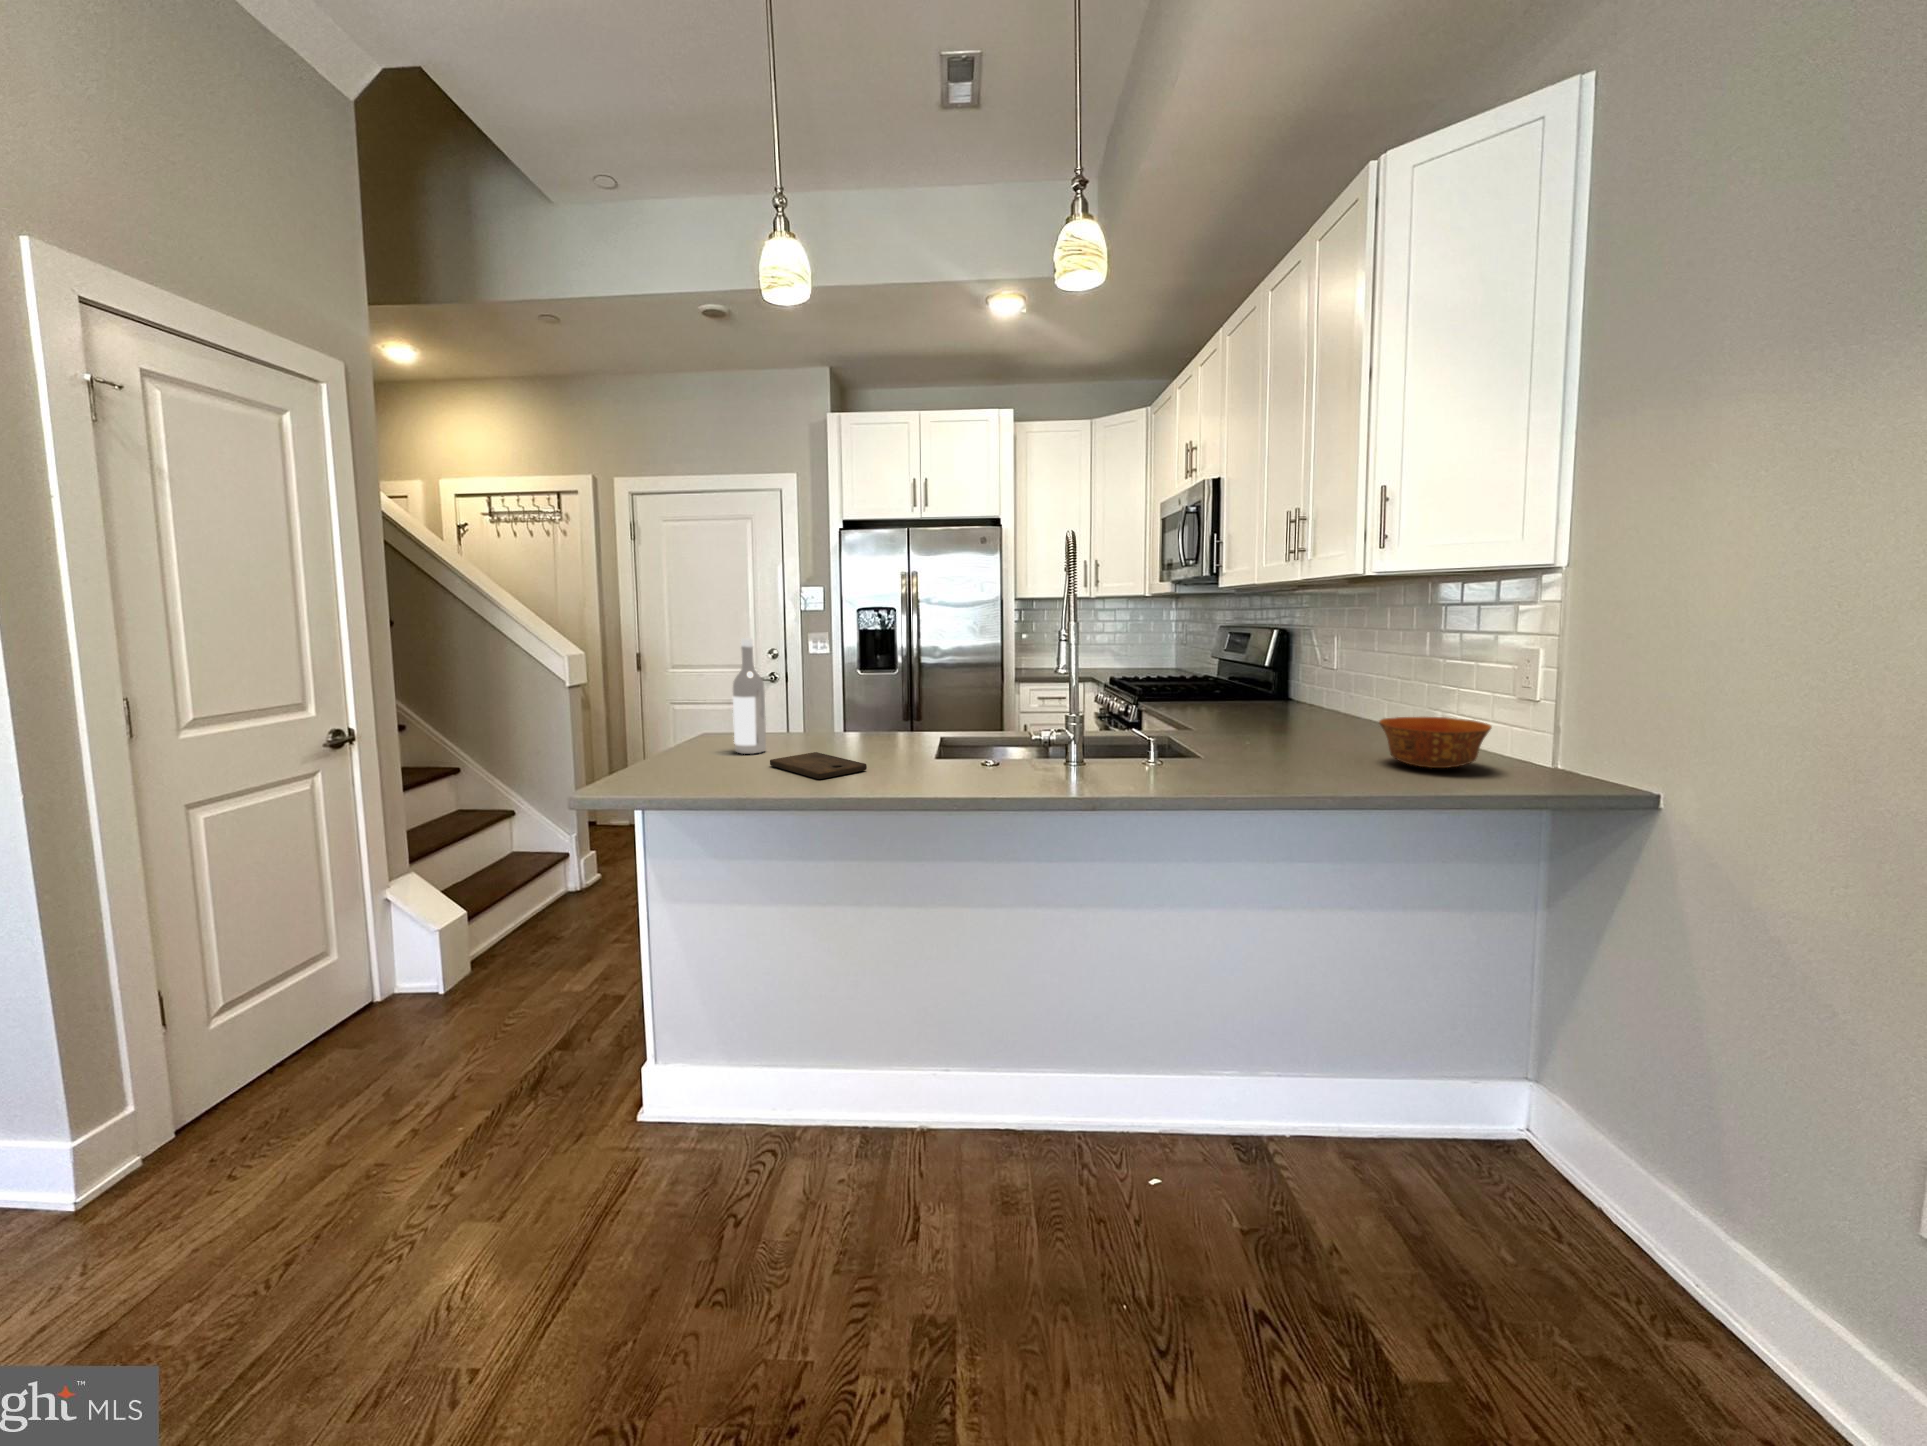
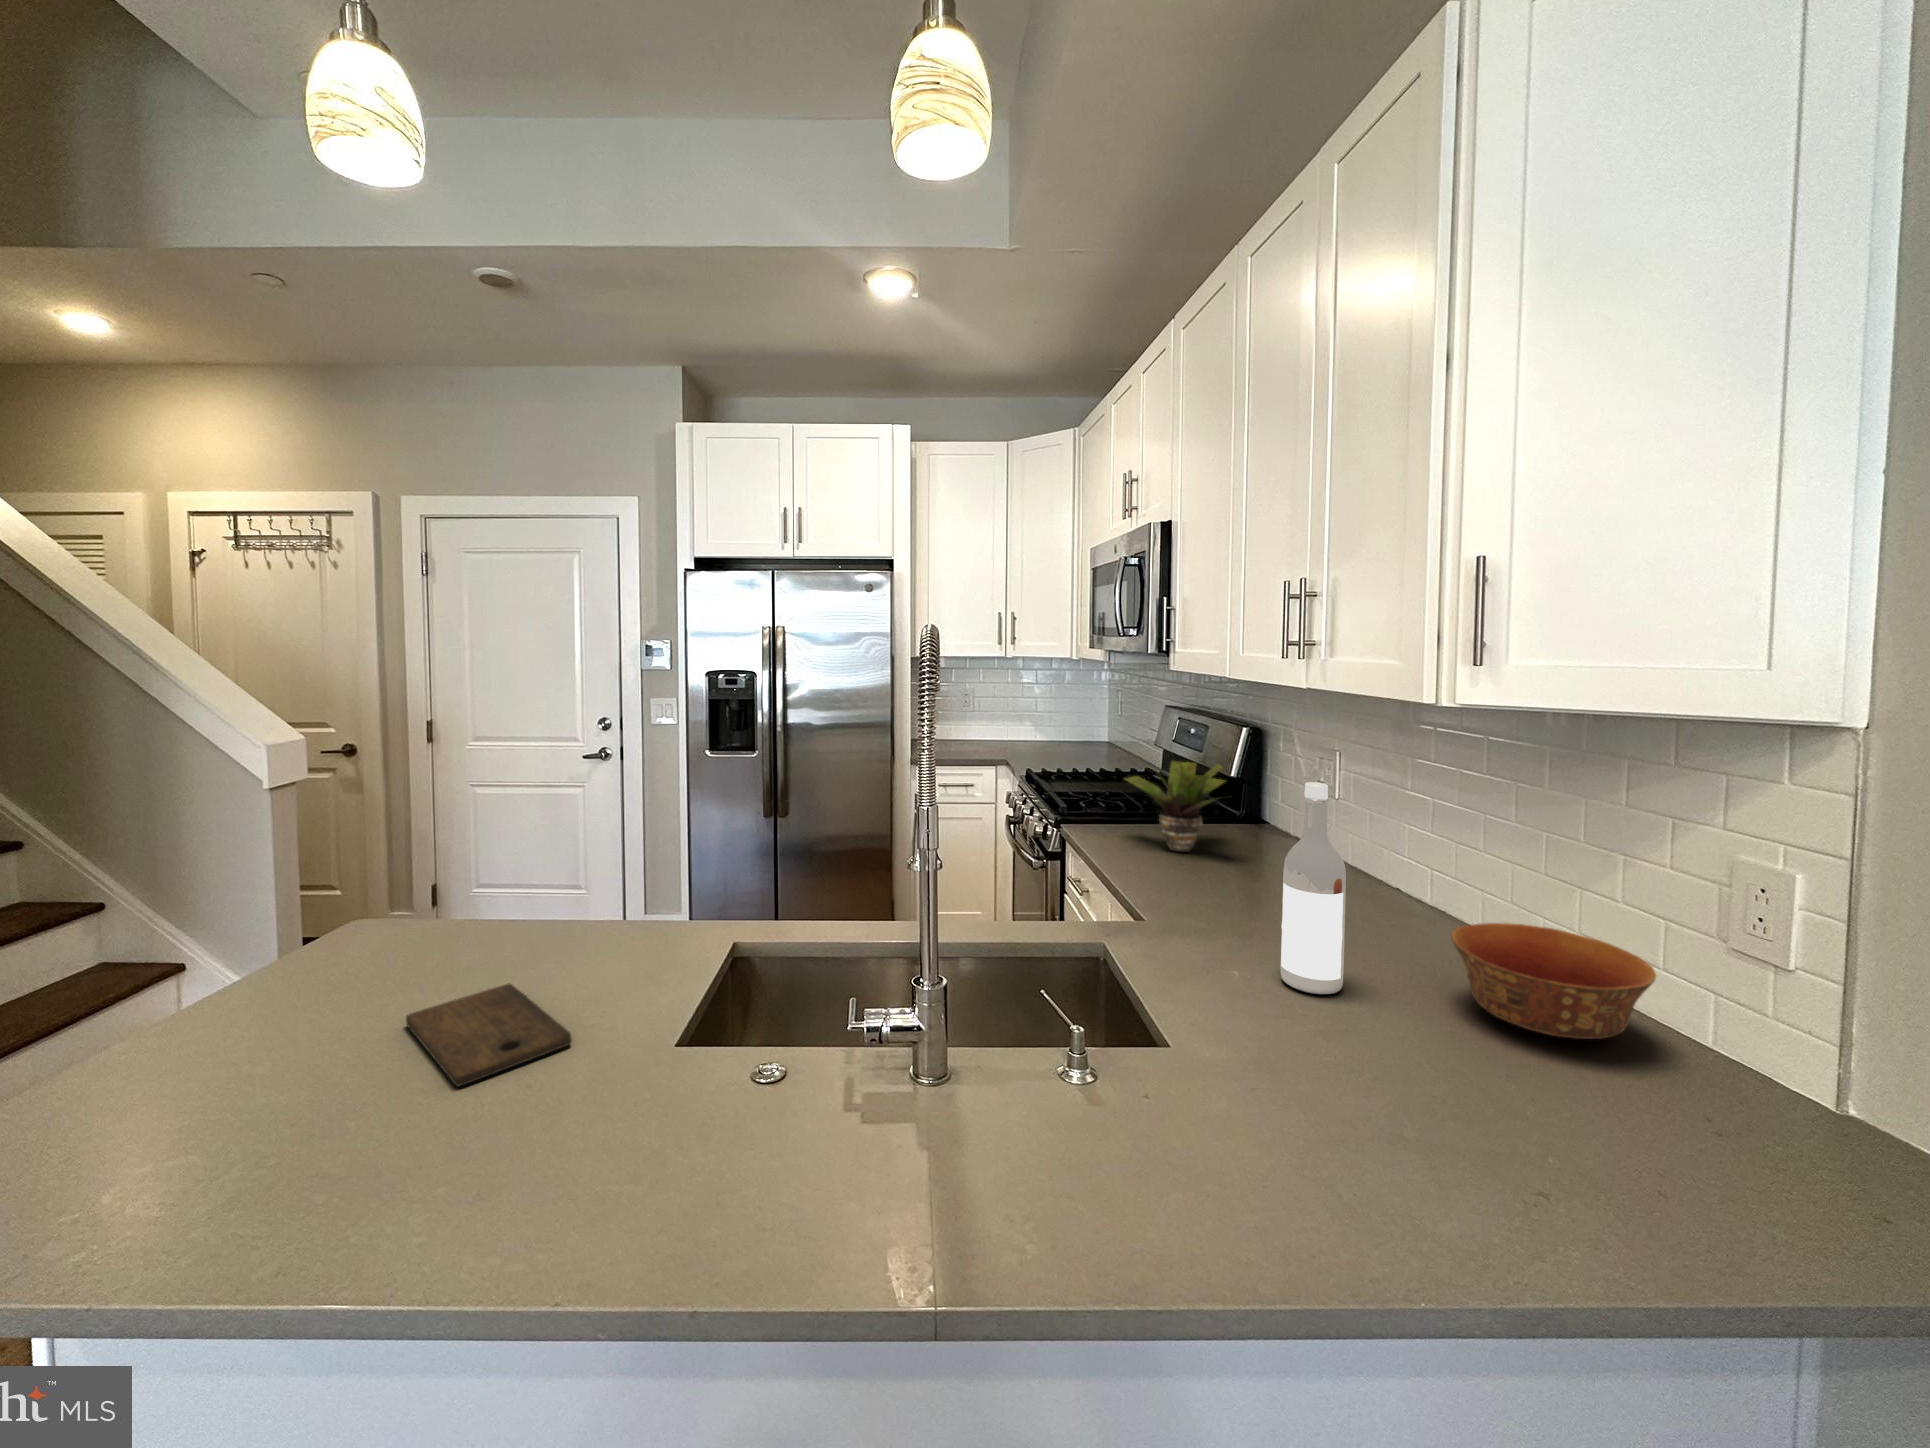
wine bottle: present [733,638,766,754] -> present [1281,782,1346,994]
potted plant: none [1182,648,1269,715] -> present [1125,761,1225,852]

